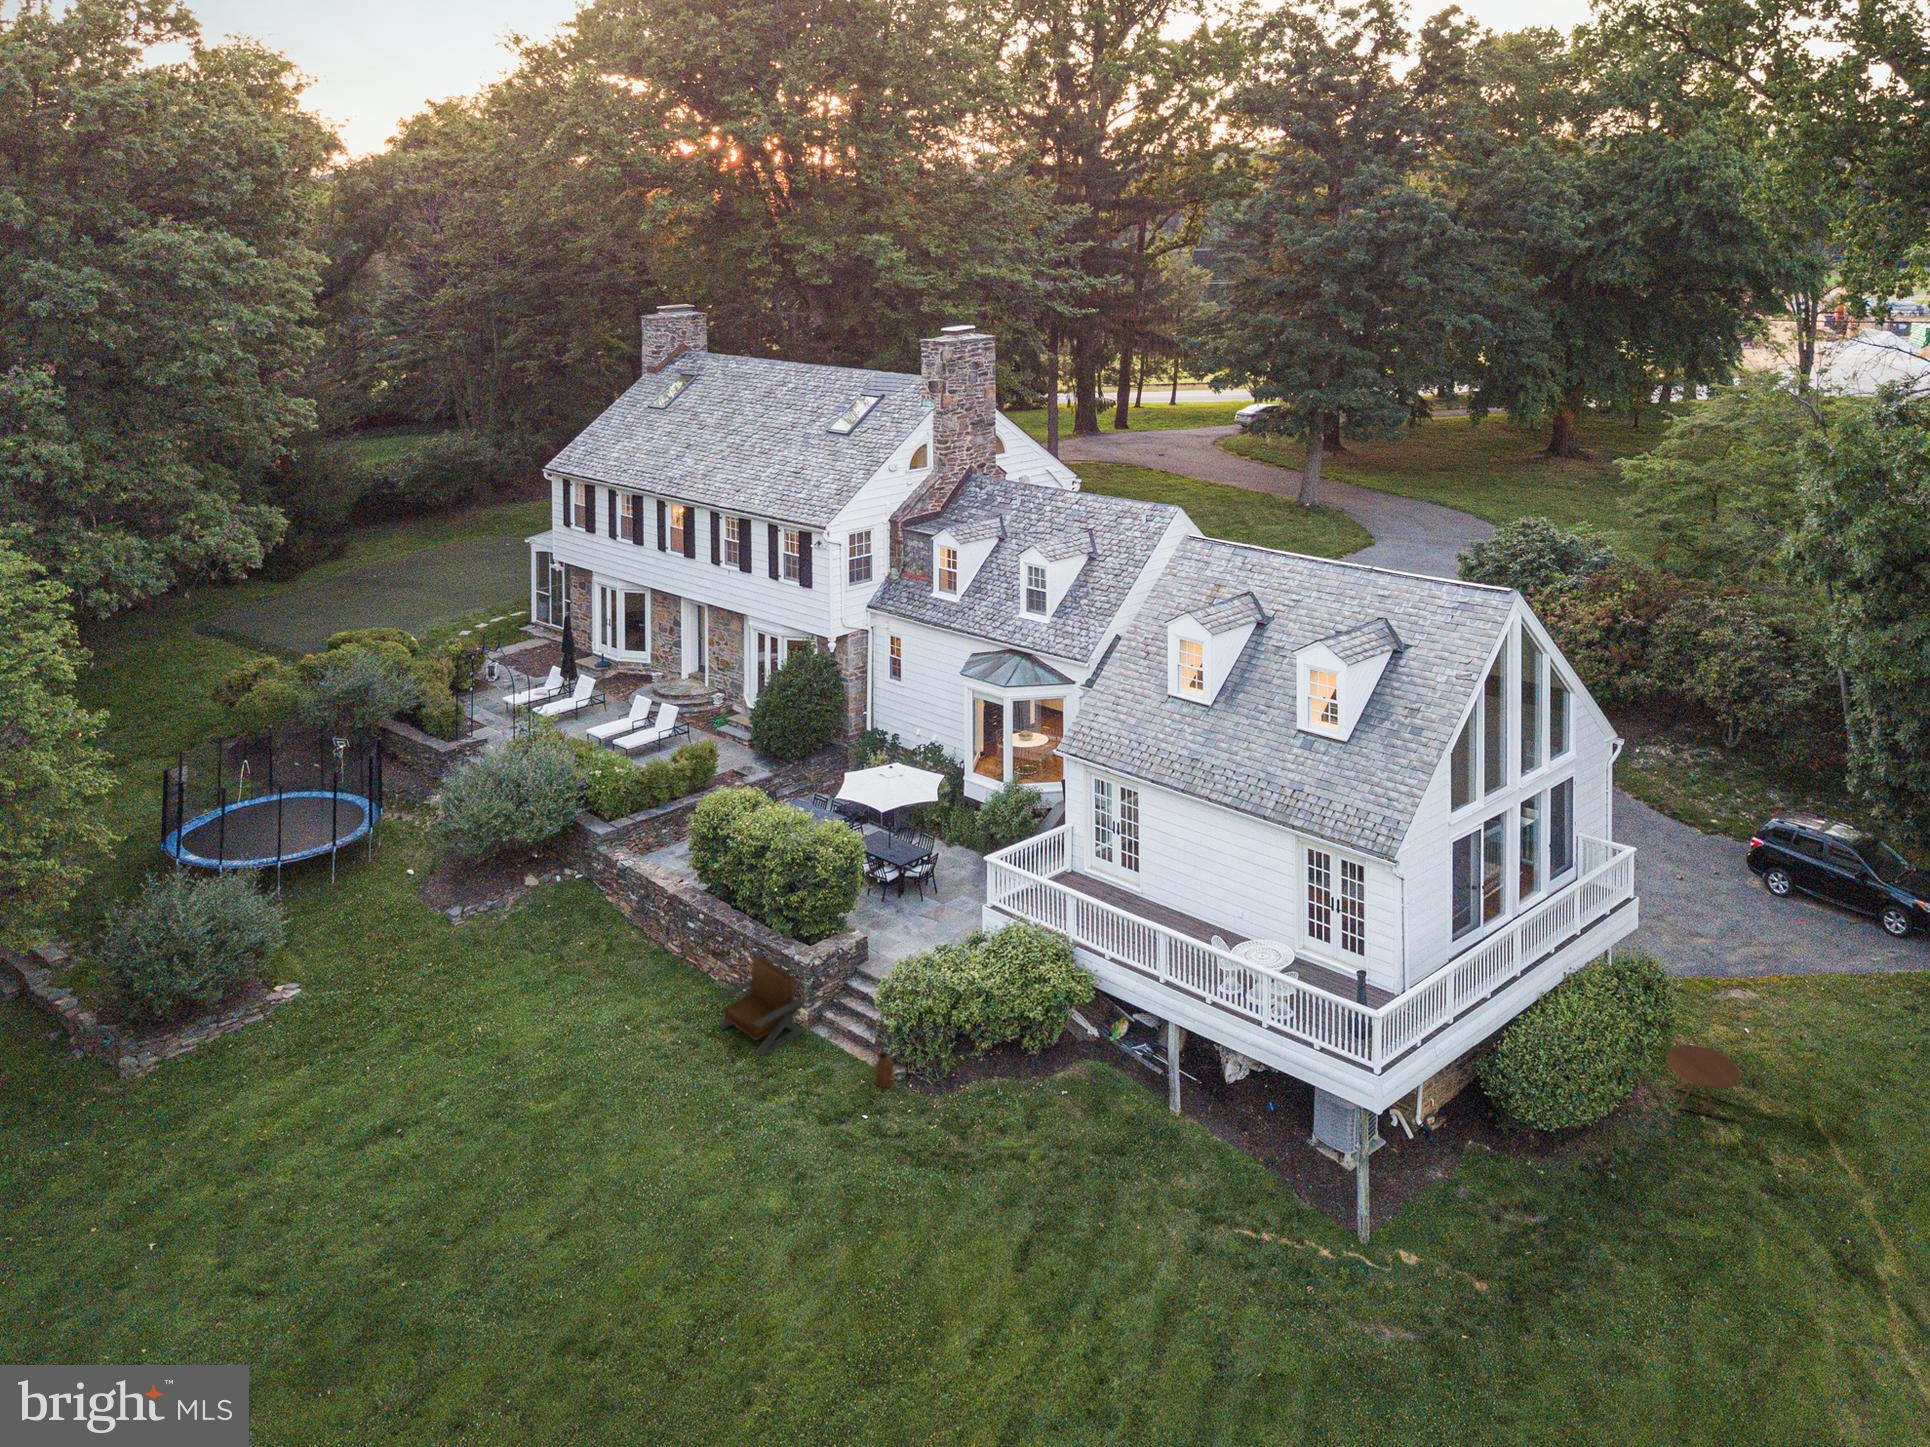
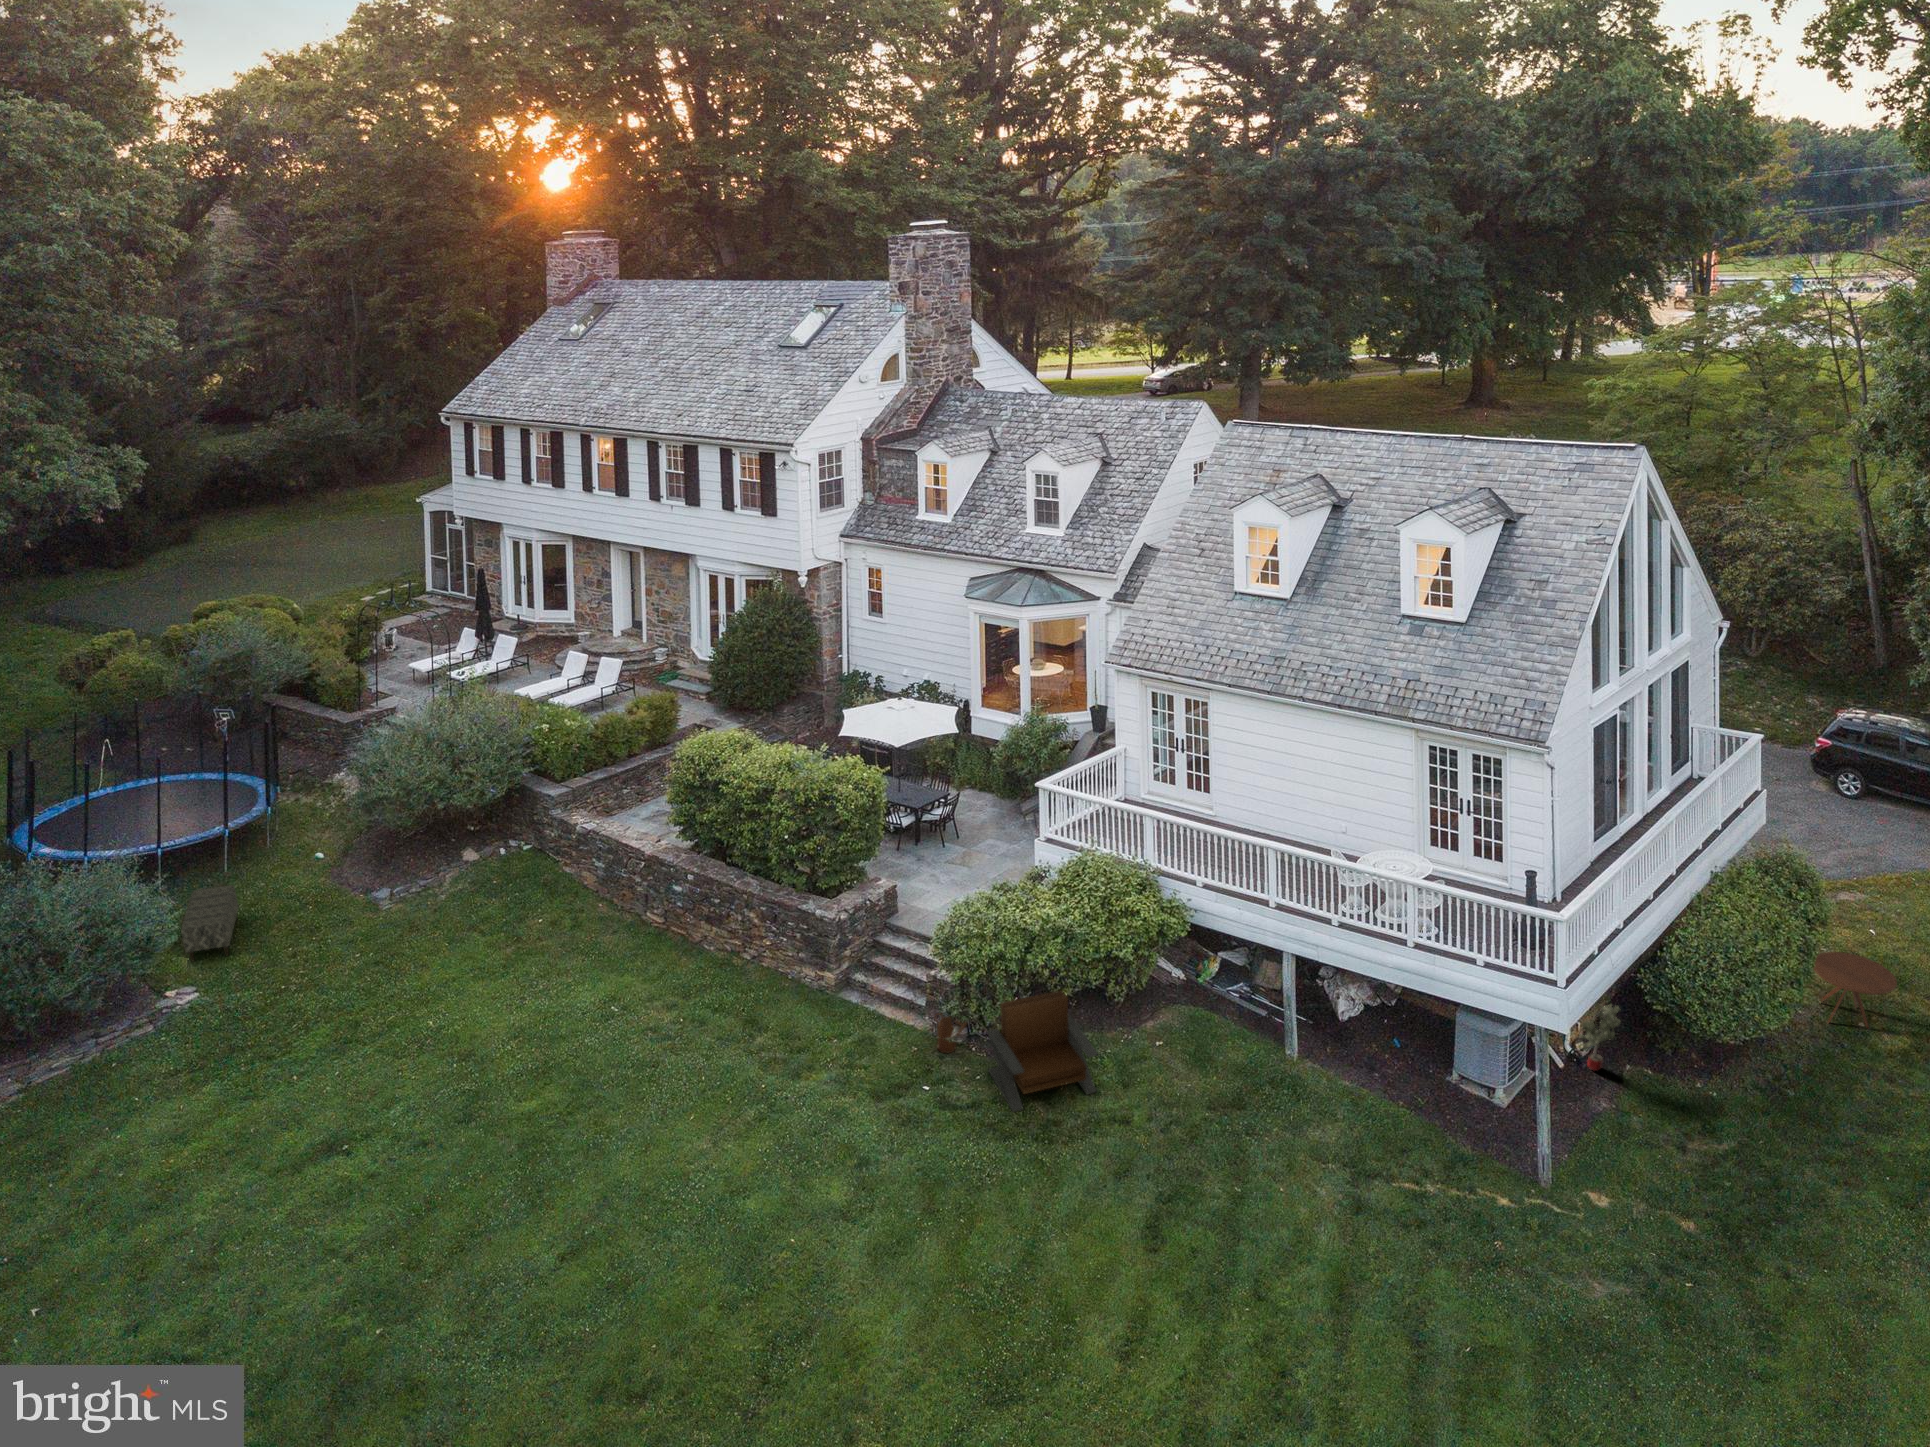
bench: none [279,901,330,966] -> present [181,885,239,962]
lounge chair: present [717,957,805,1055] -> present [987,990,1098,1112]
potted tree: none [1431,1080,1474,1141] -> present [1578,1003,1620,1071]

